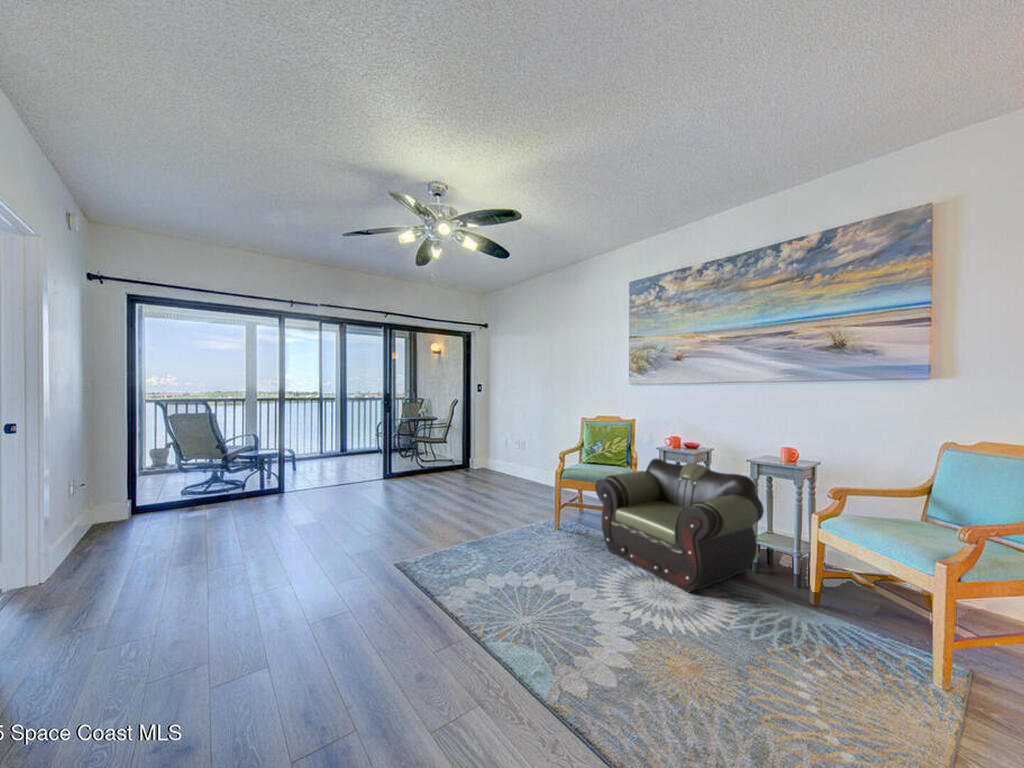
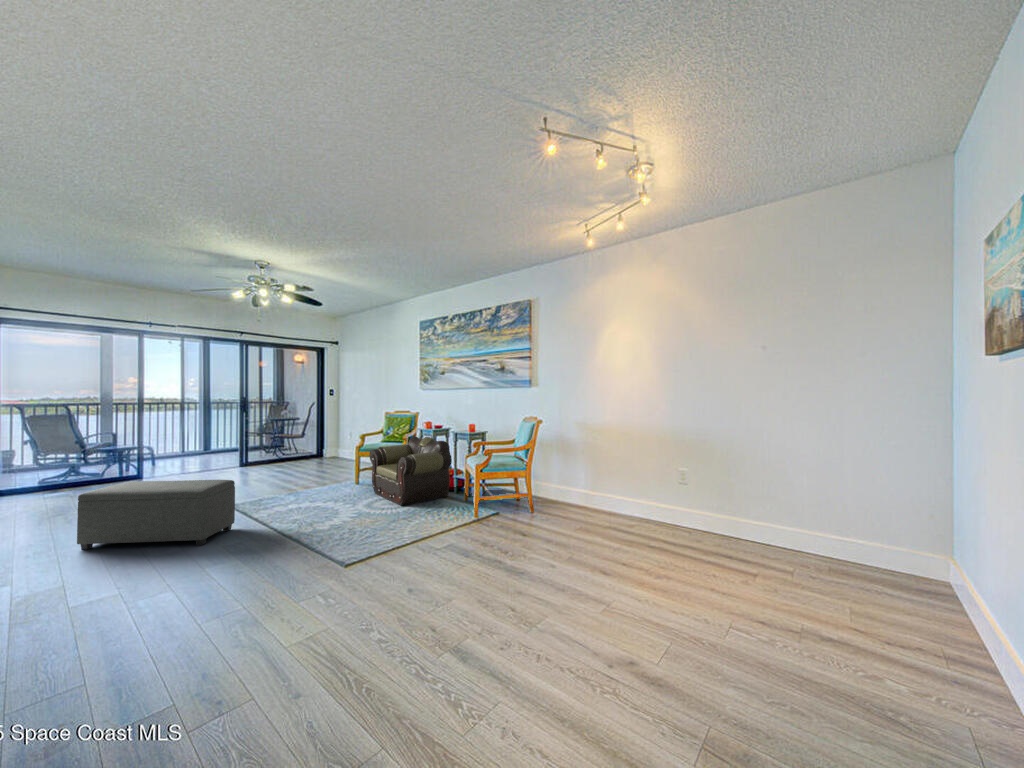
ottoman: none [212,536,443,686] -> present [77,480,235,550]

